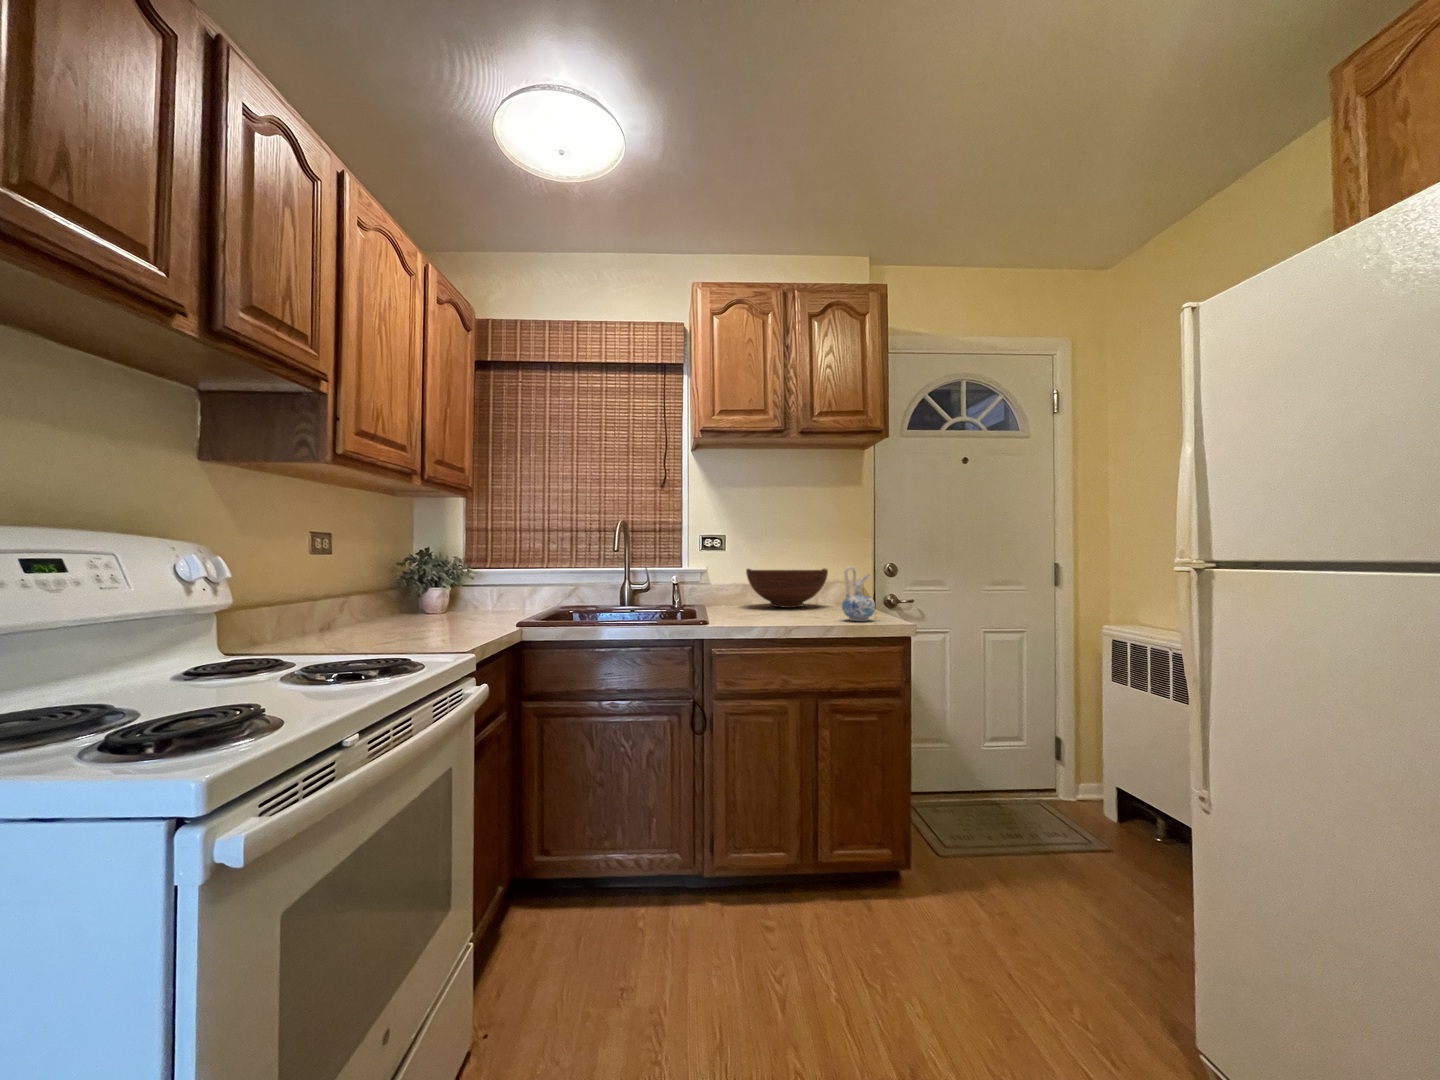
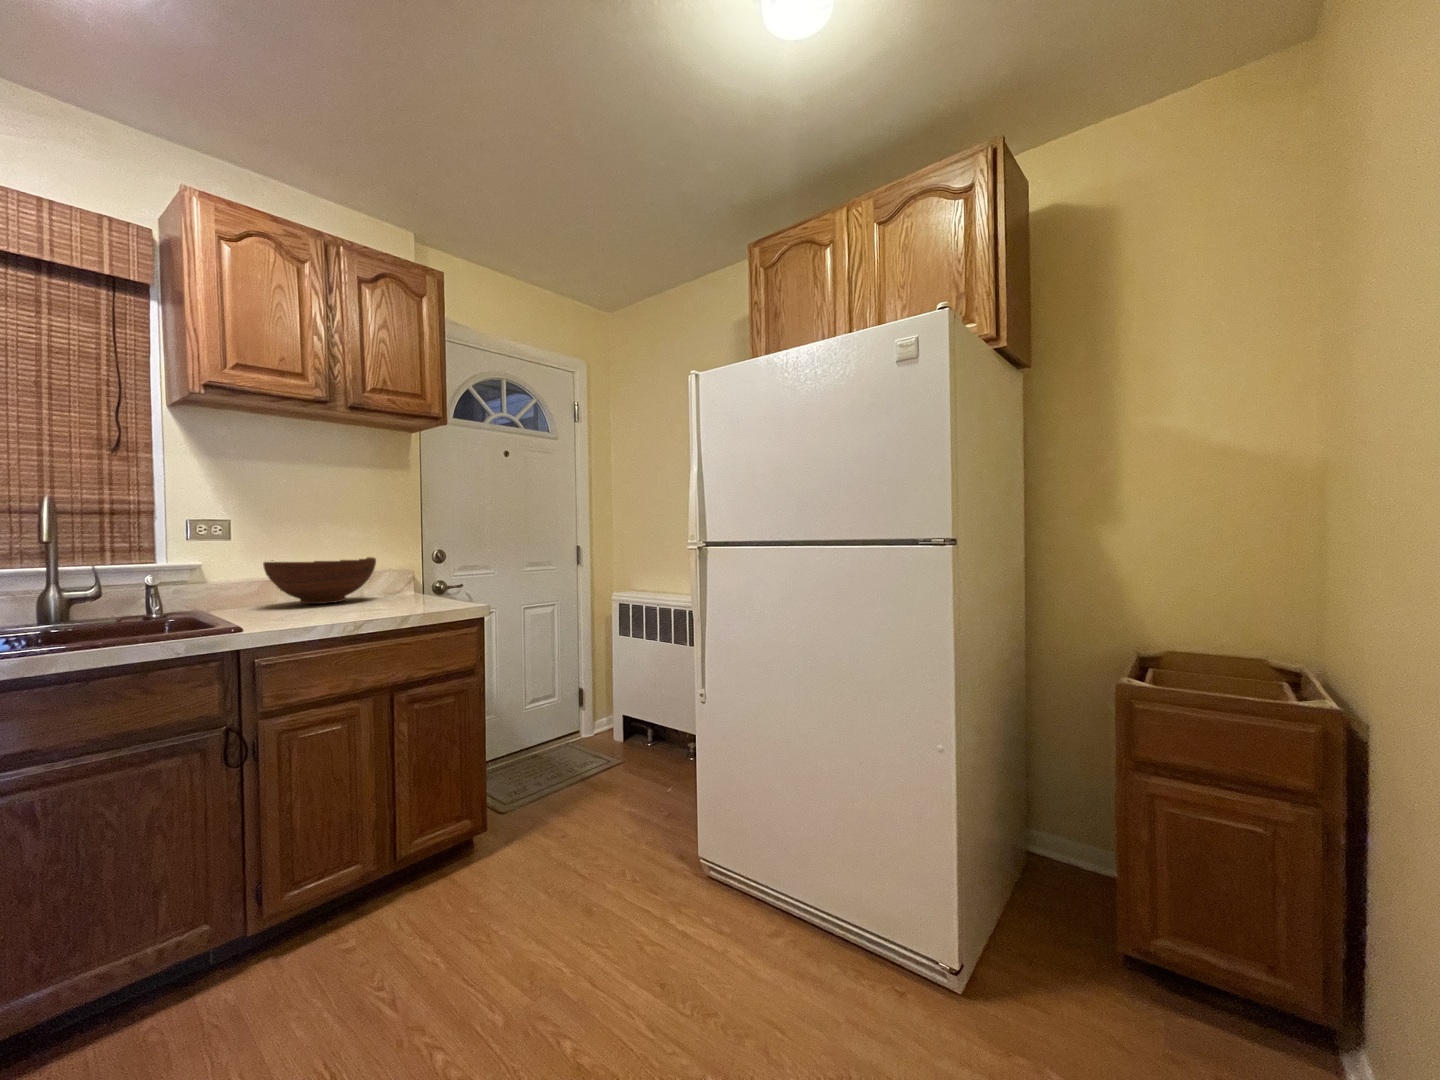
ceramic pitcher: present [842,566,875,621] -> none [414,553,450,607]

